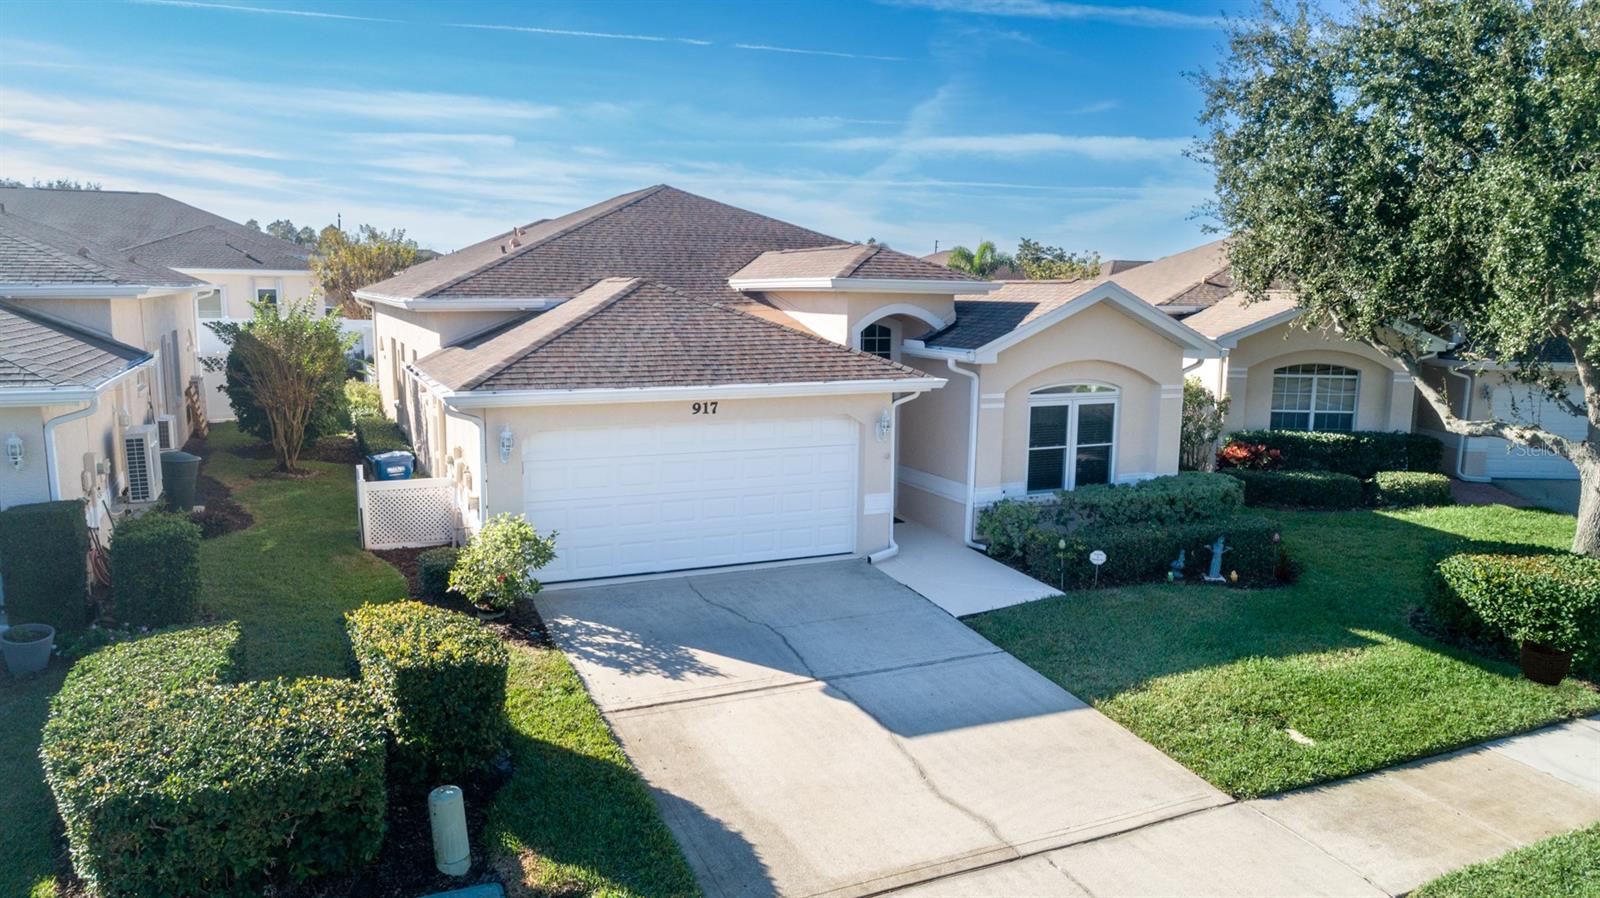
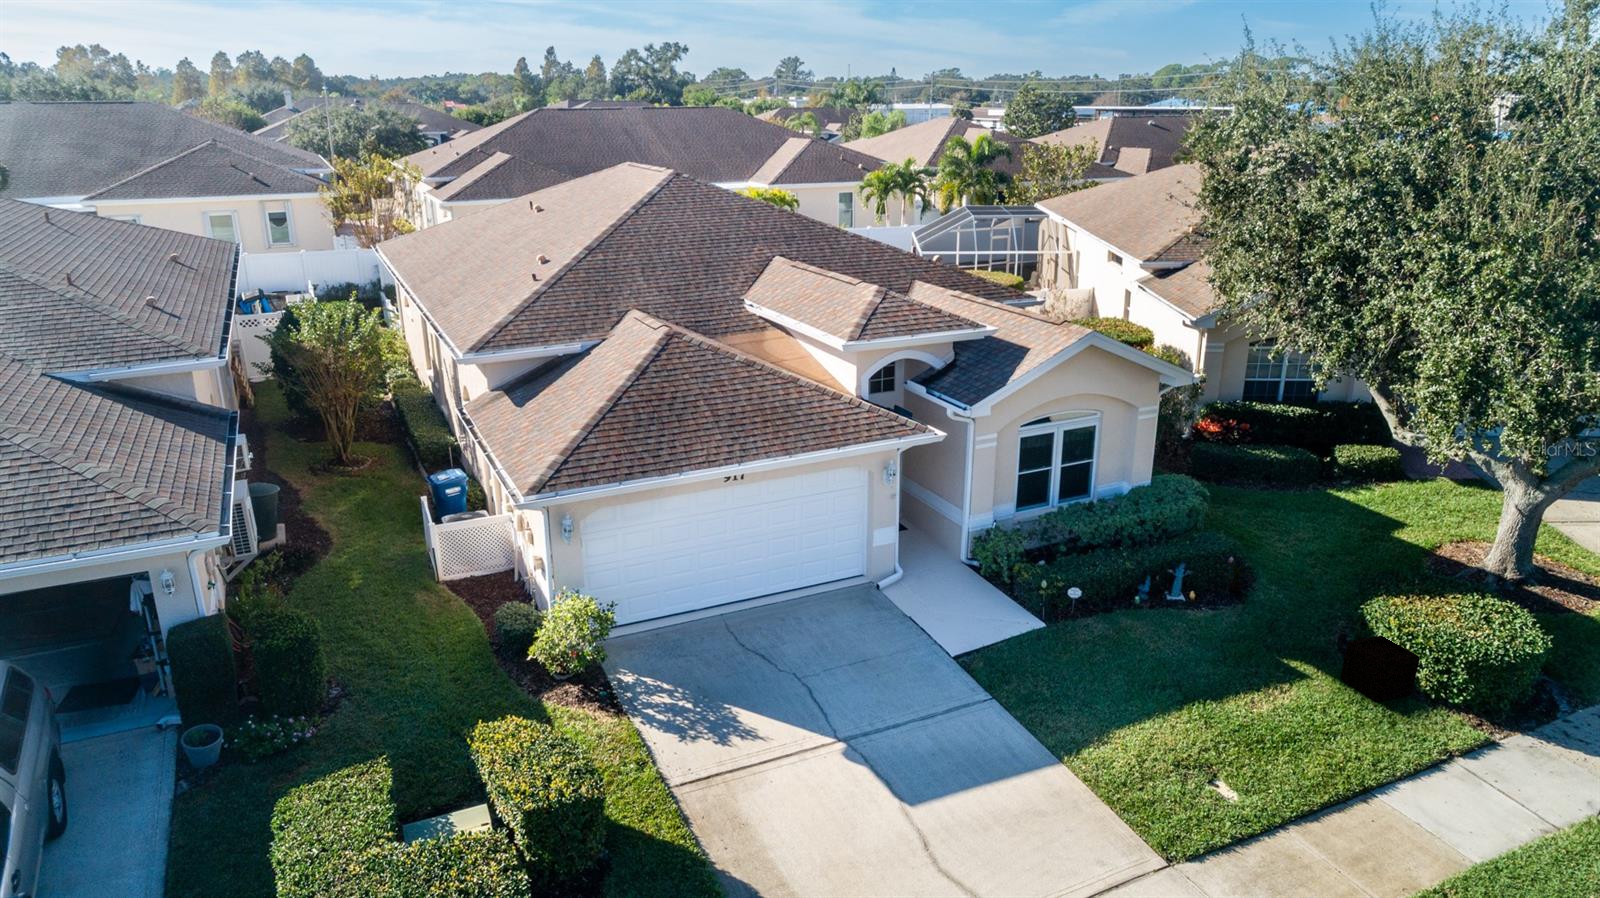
wooden crate: none [1420,596,1516,668] -> present [1340,636,1420,702]
woven basket: present [1520,633,1573,685] -> none [1419,677,1462,721]

